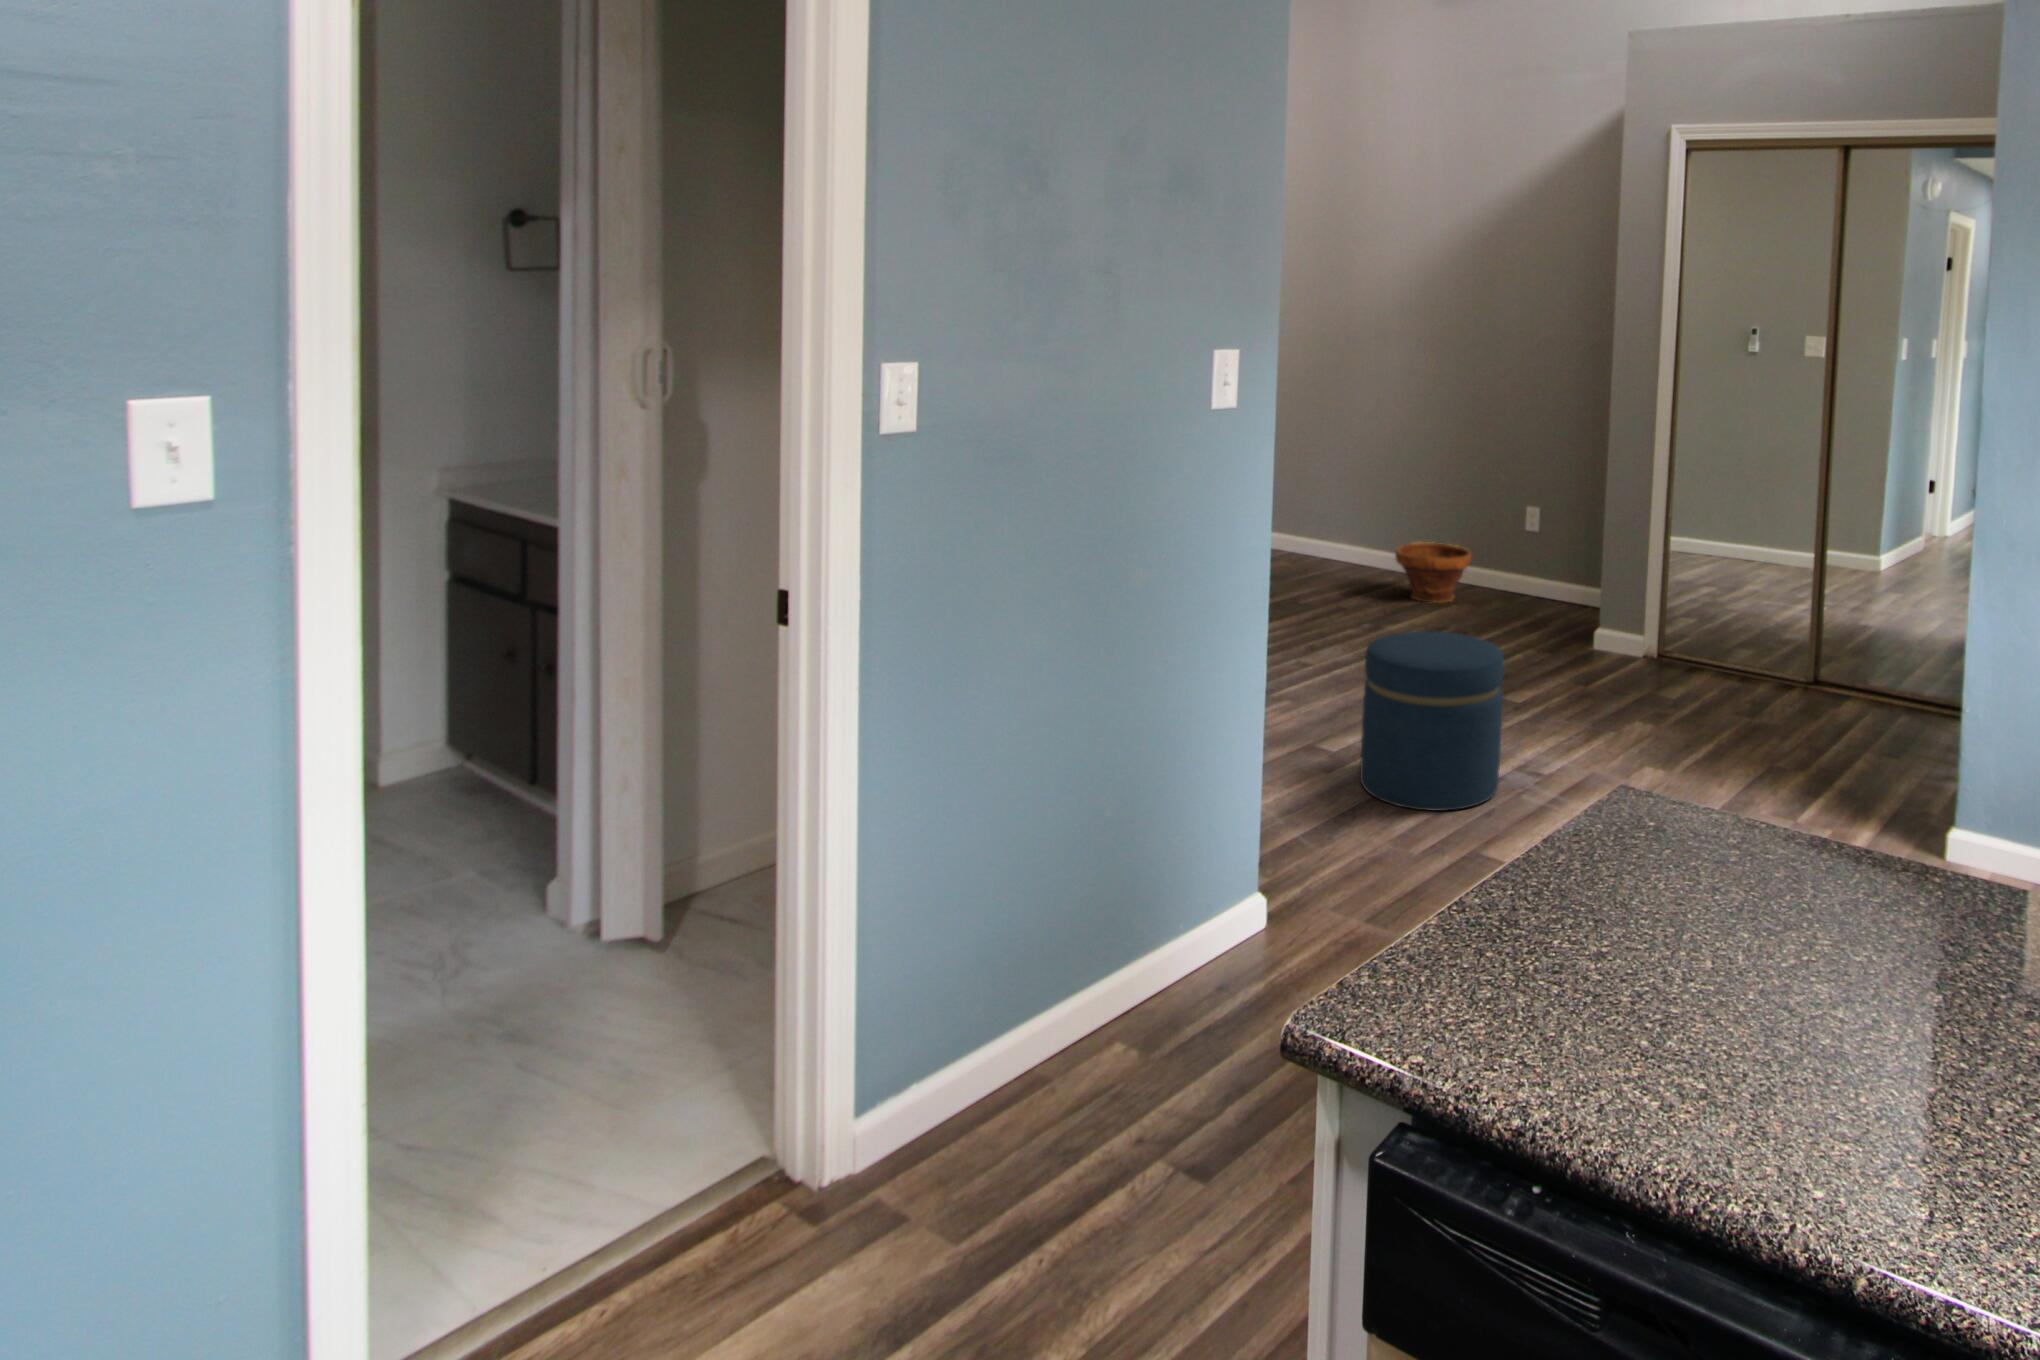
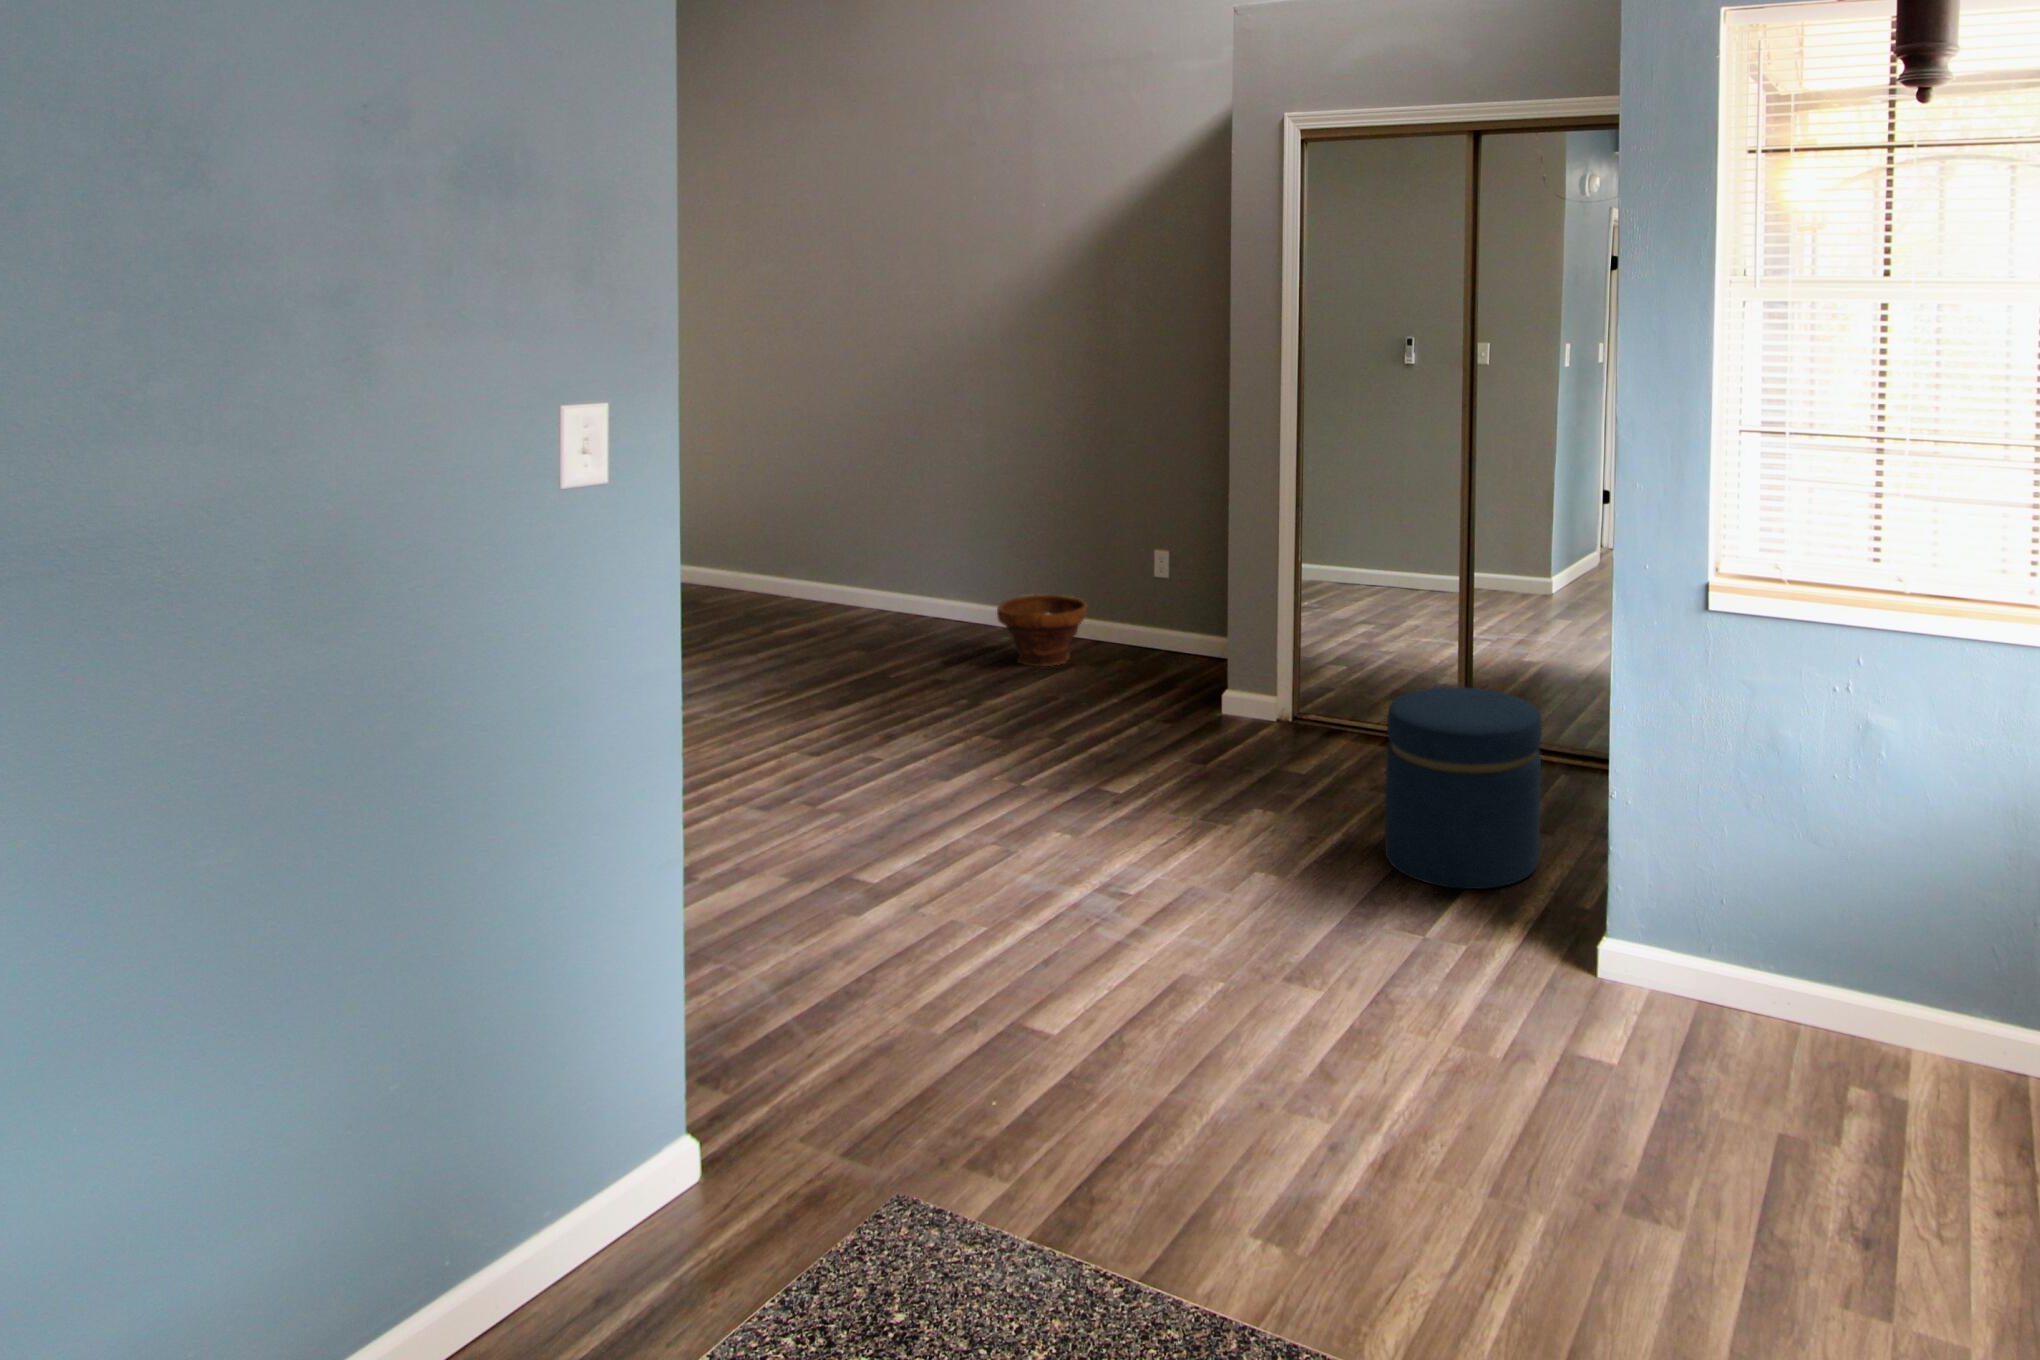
ottoman: present [1360,631,1504,811] -> present [1385,687,1542,889]

